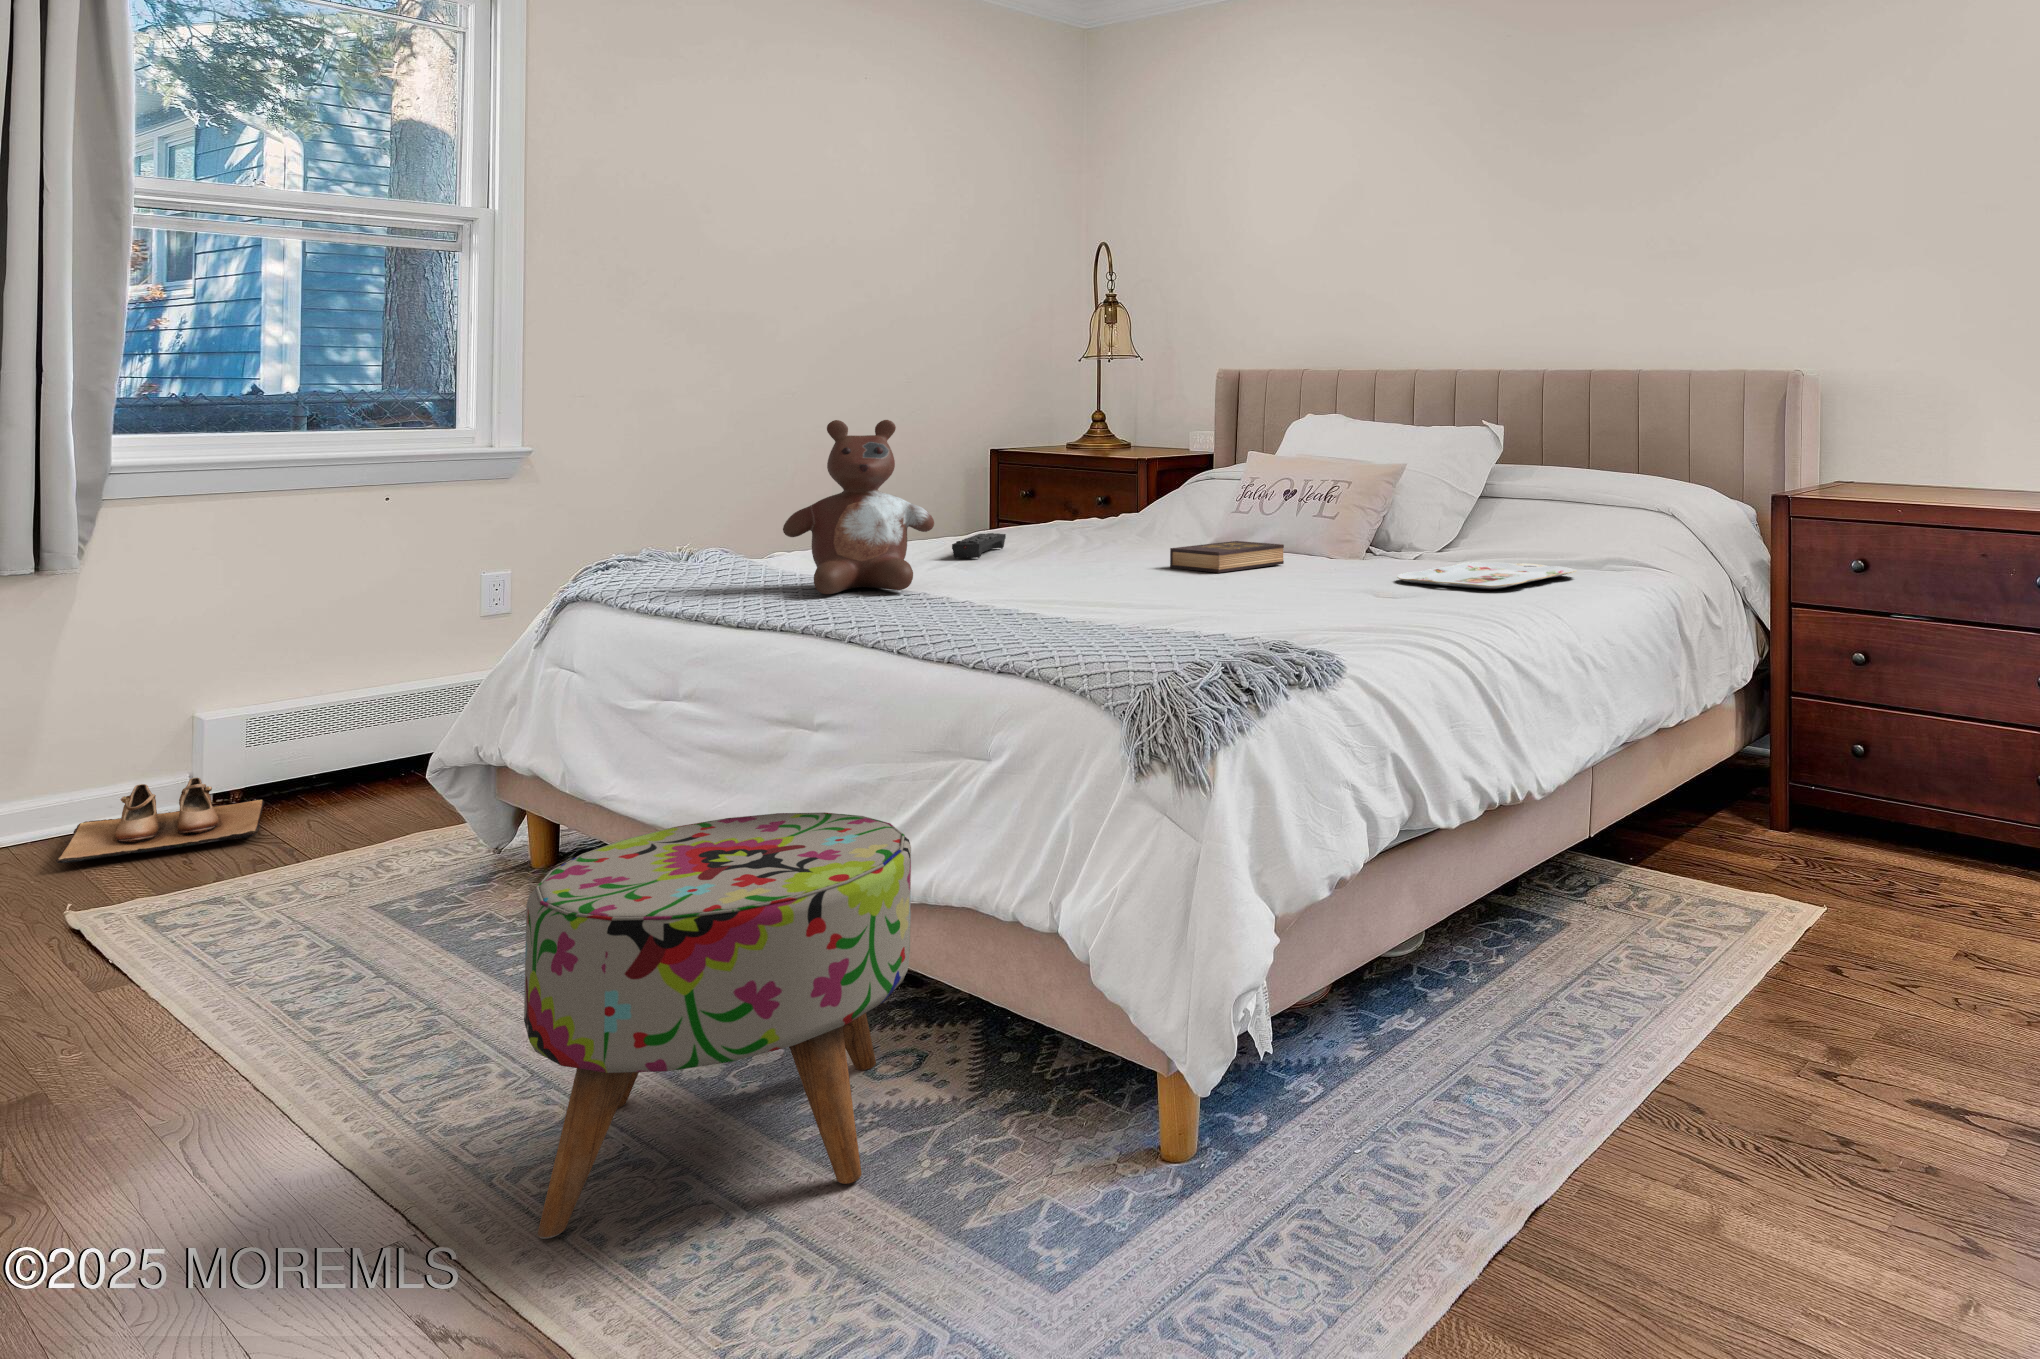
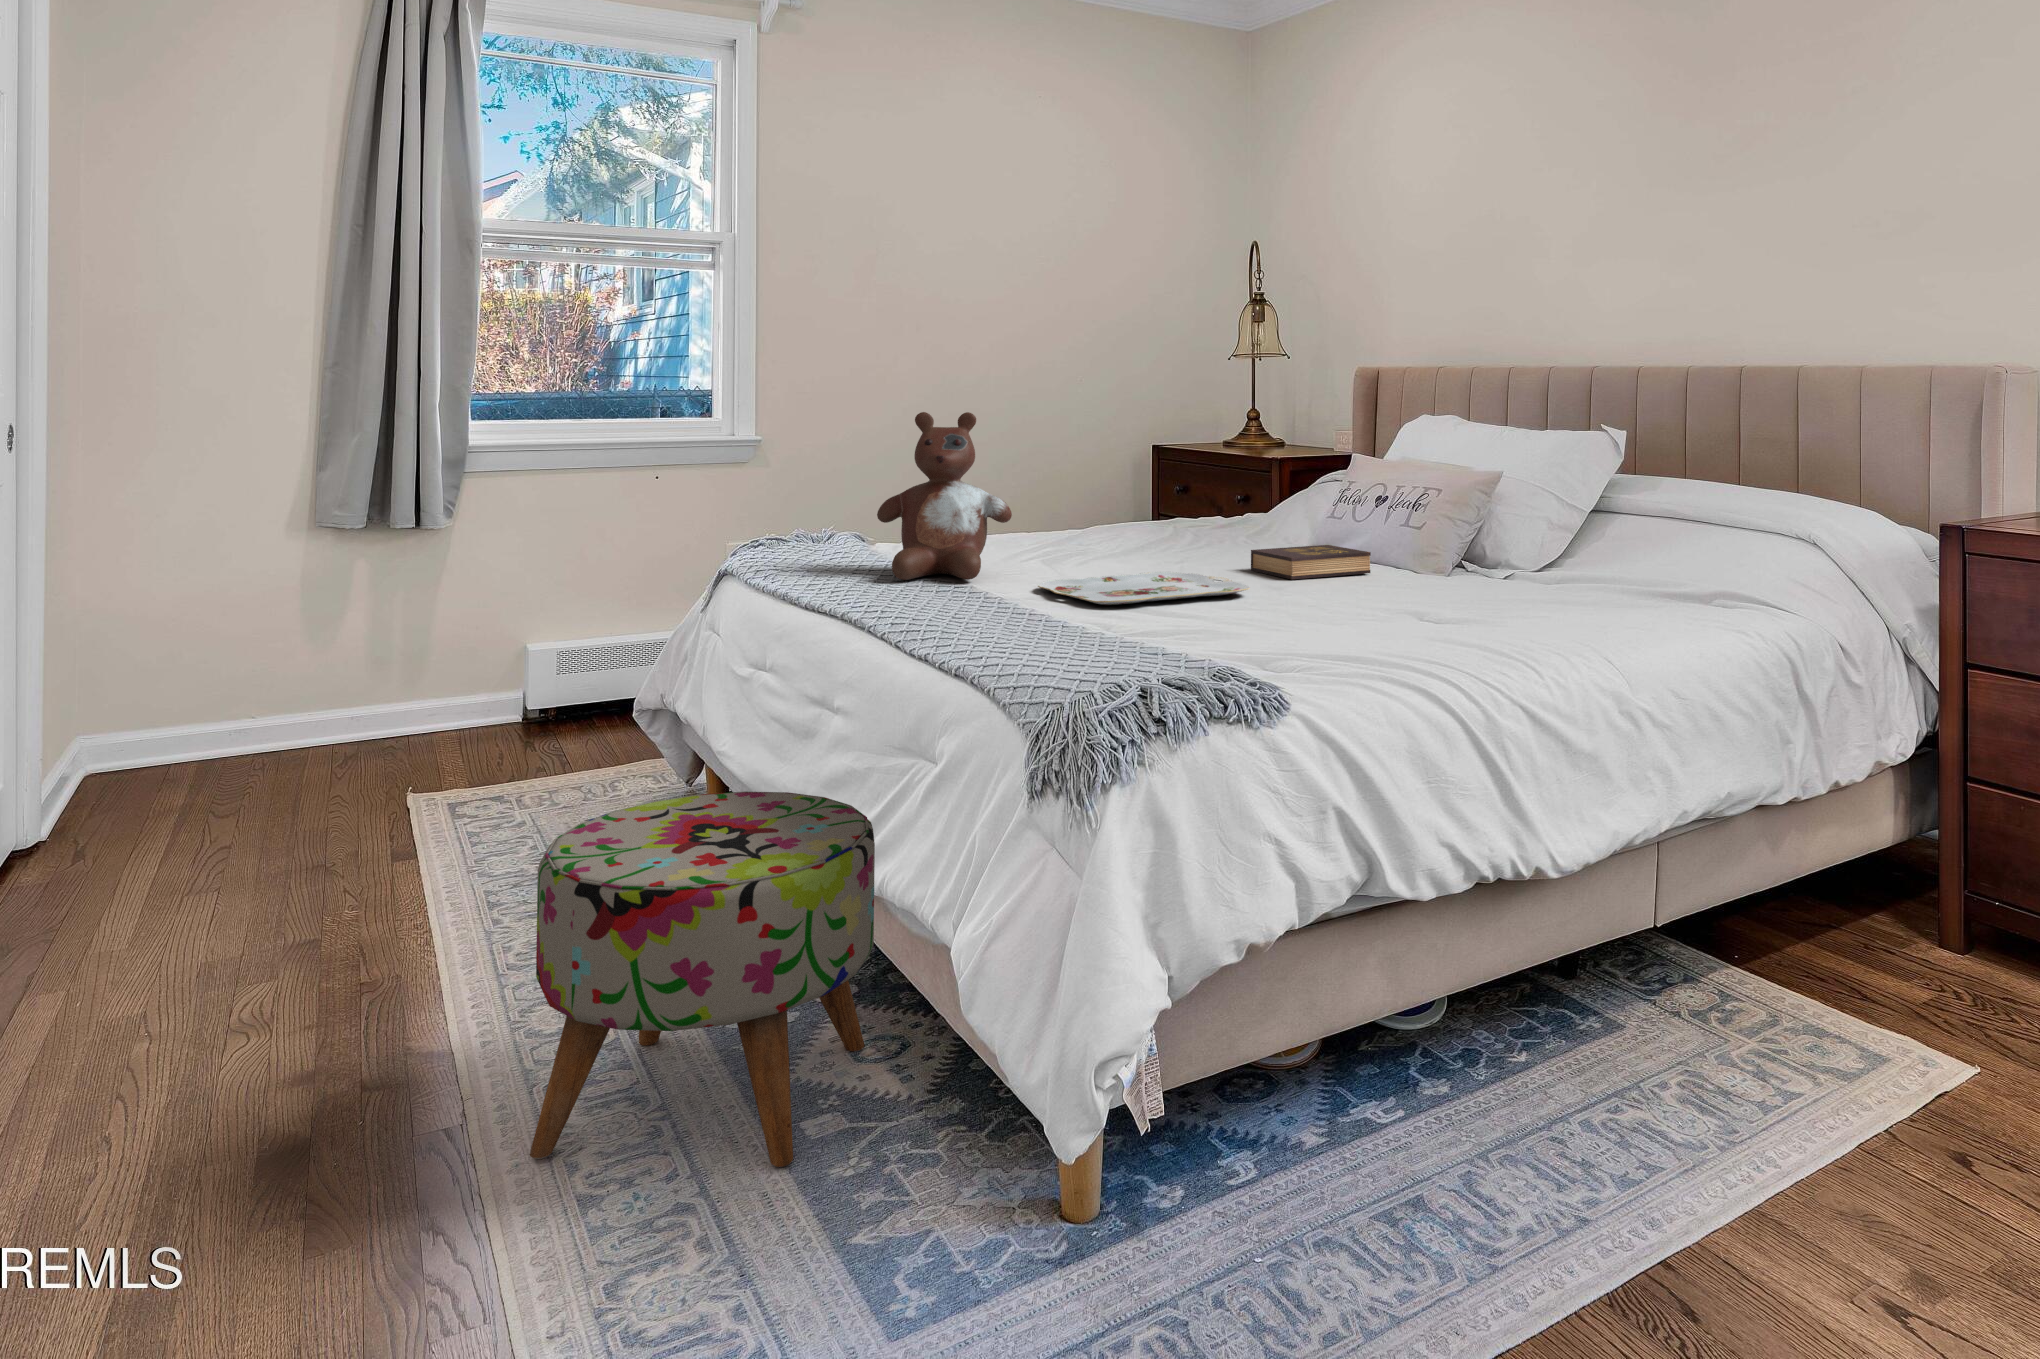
remote control: present [952,533,1006,558] -> none [1058,523,1121,548]
serving tray: present [1397,562,1577,590] -> present [1038,572,1250,605]
shoe: present [56,778,265,863] -> none [410,692,560,752]

